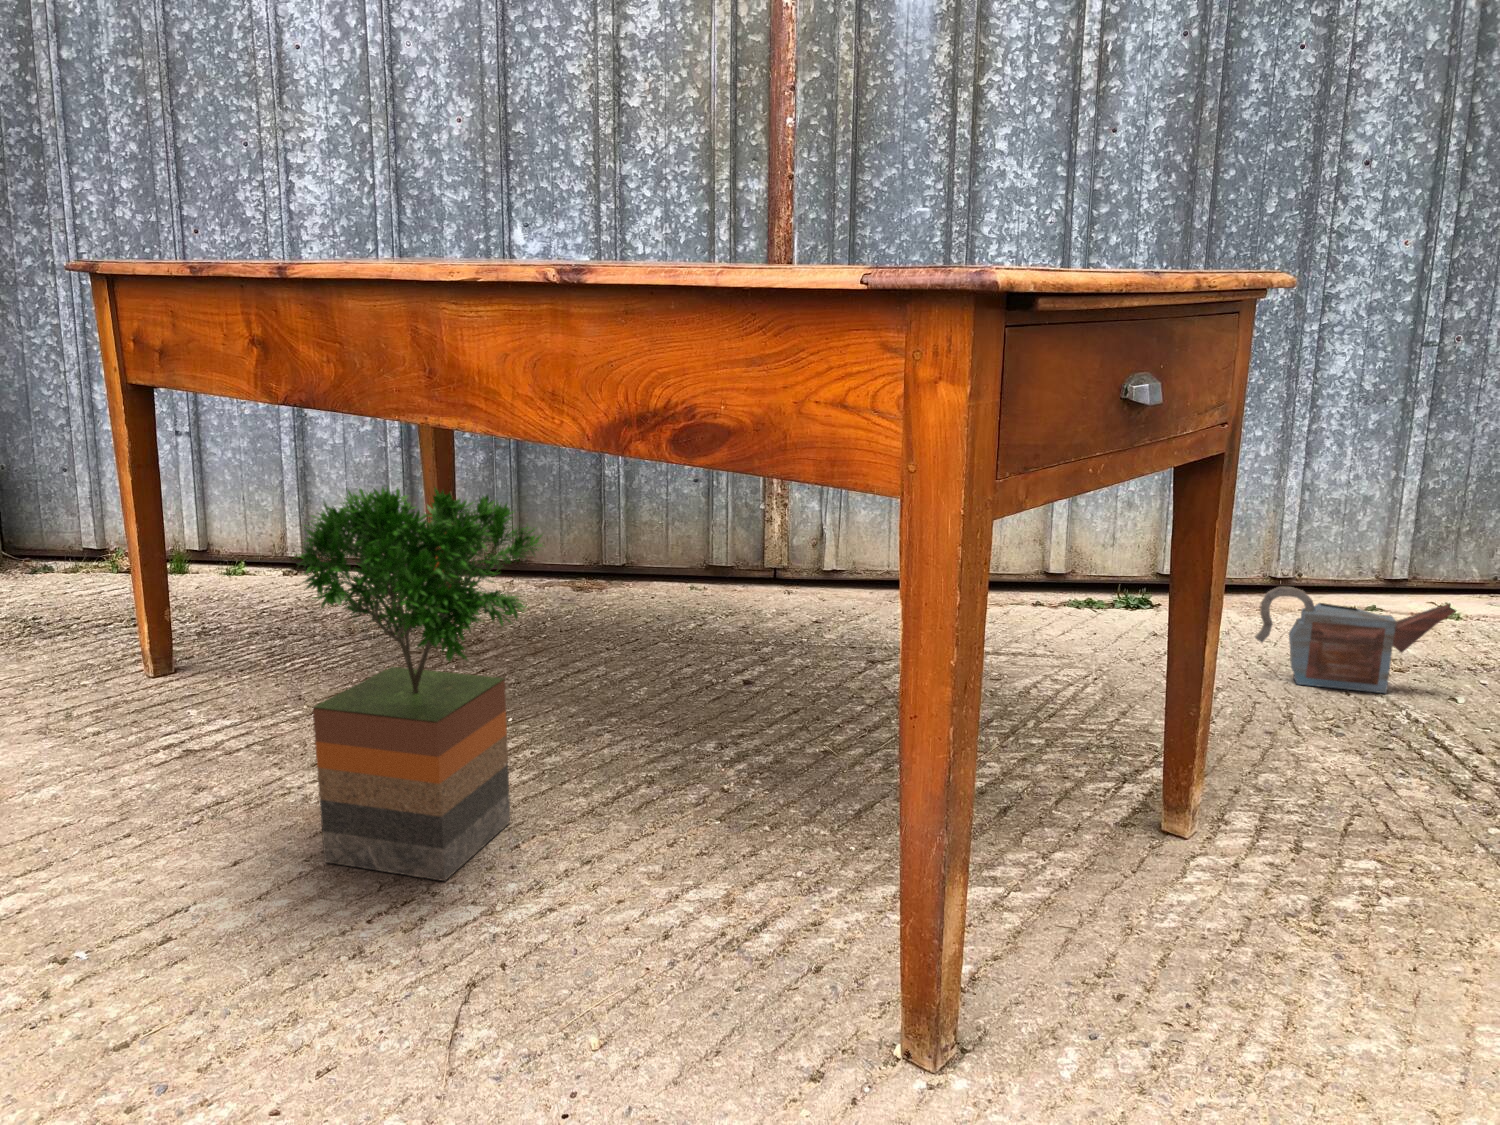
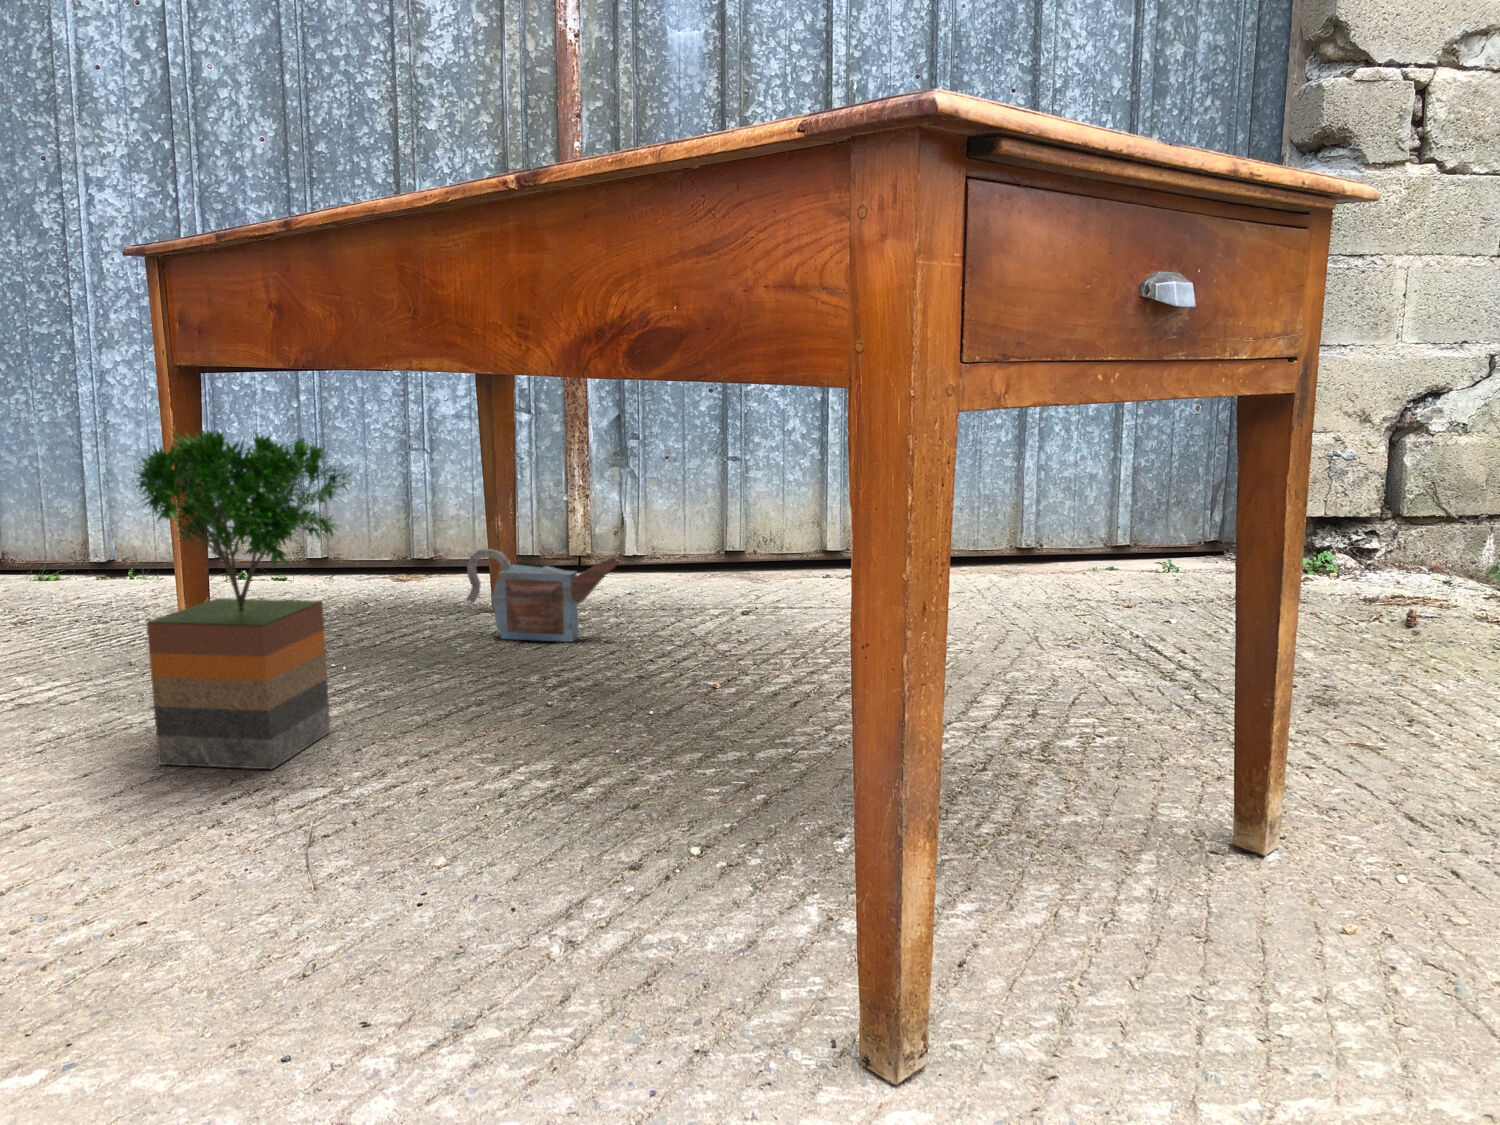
watering can: present [1255,587,1456,693] -> present [467,549,620,642]

